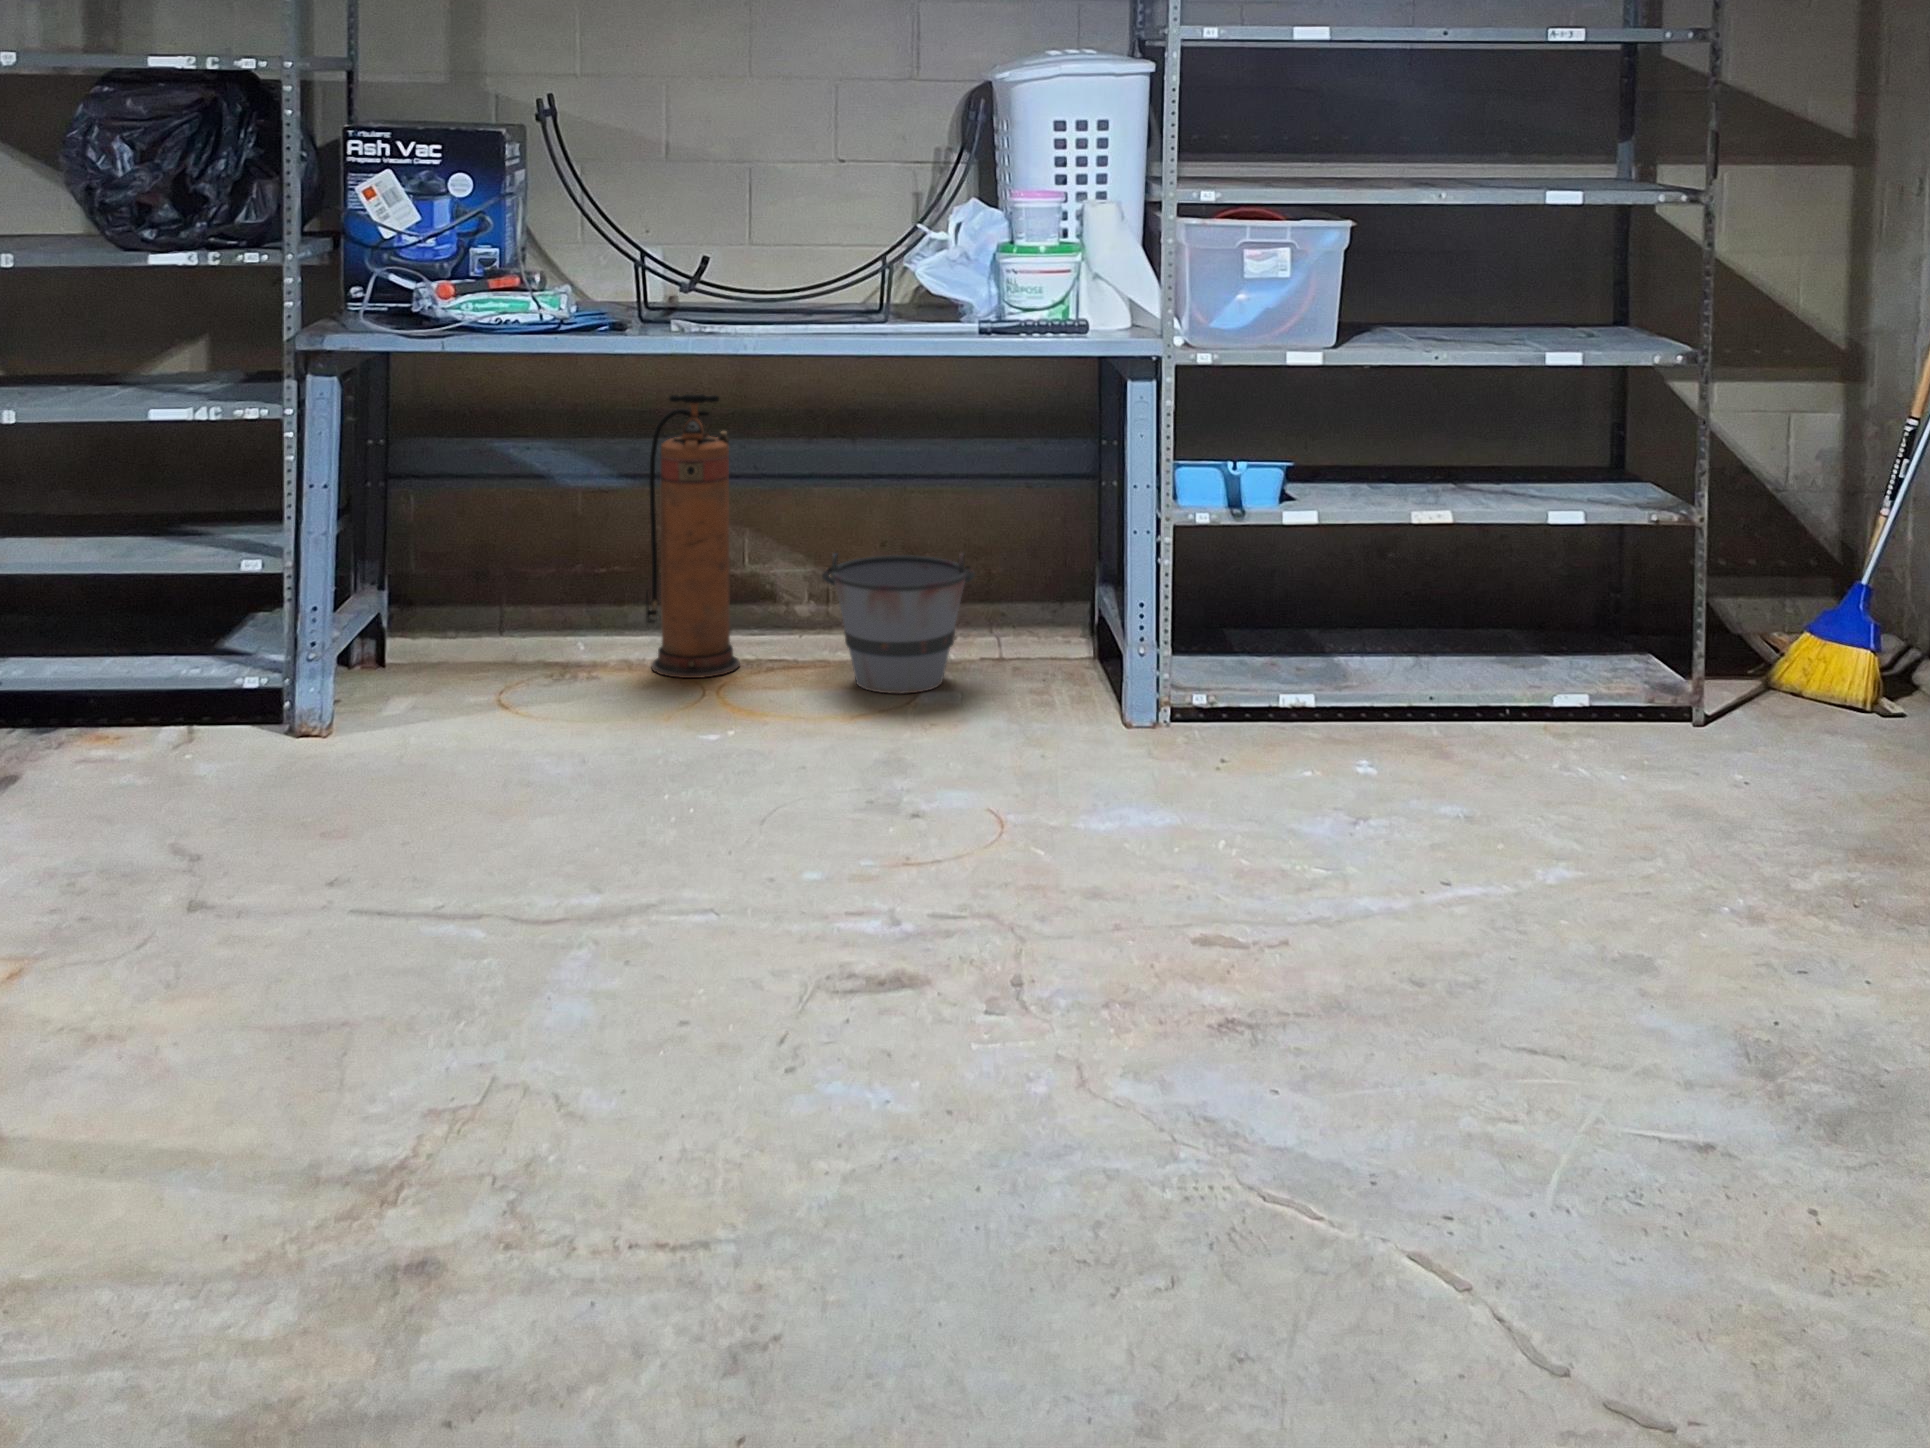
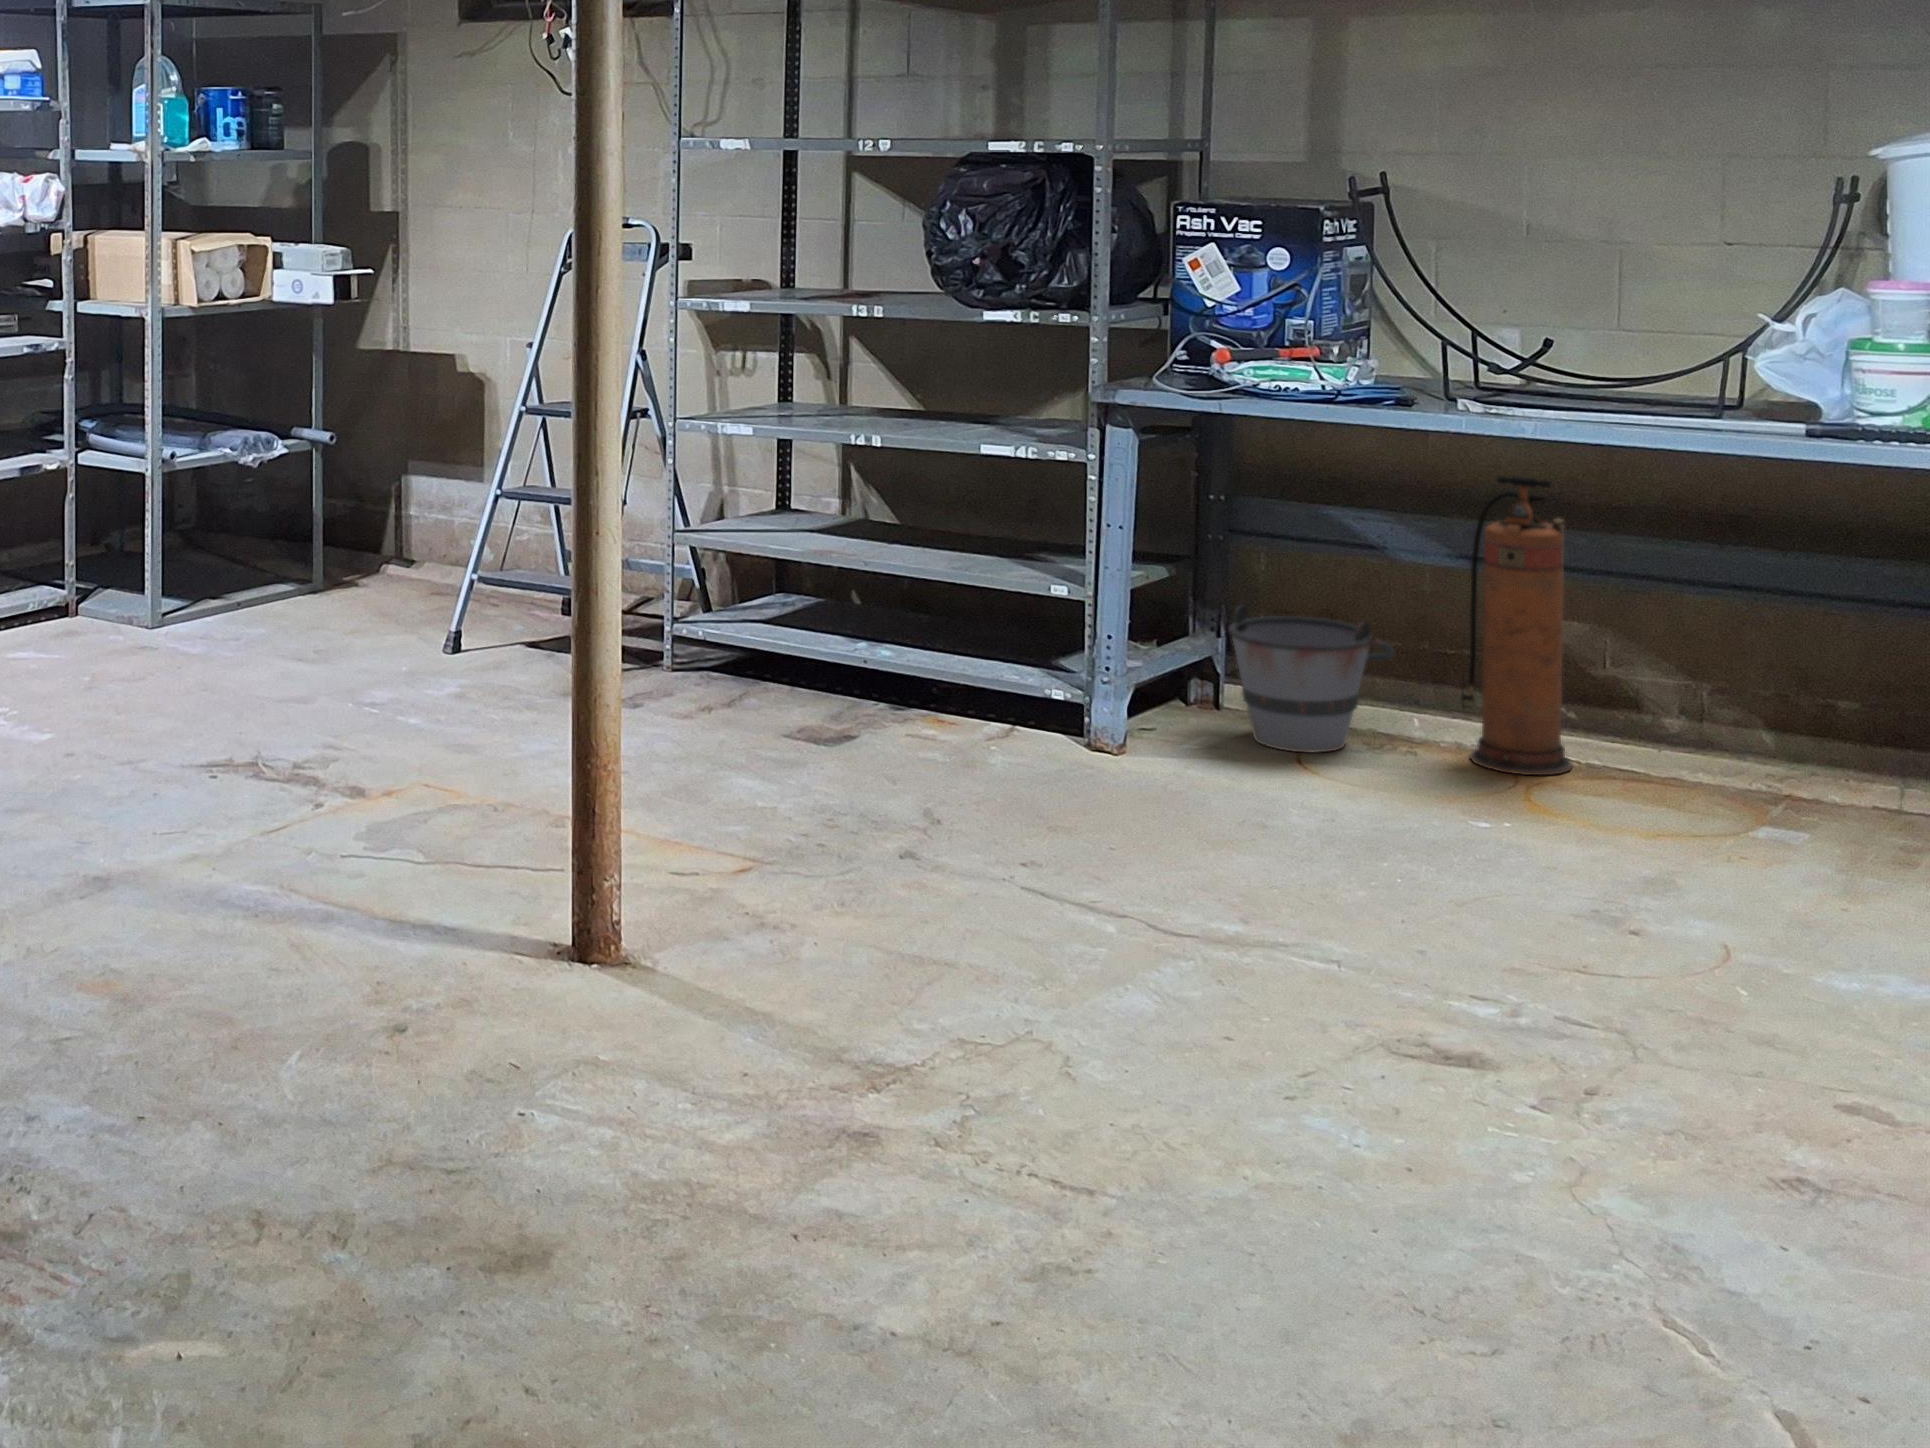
bucket: present [822,552,975,694] -> present [1229,606,1395,753]

